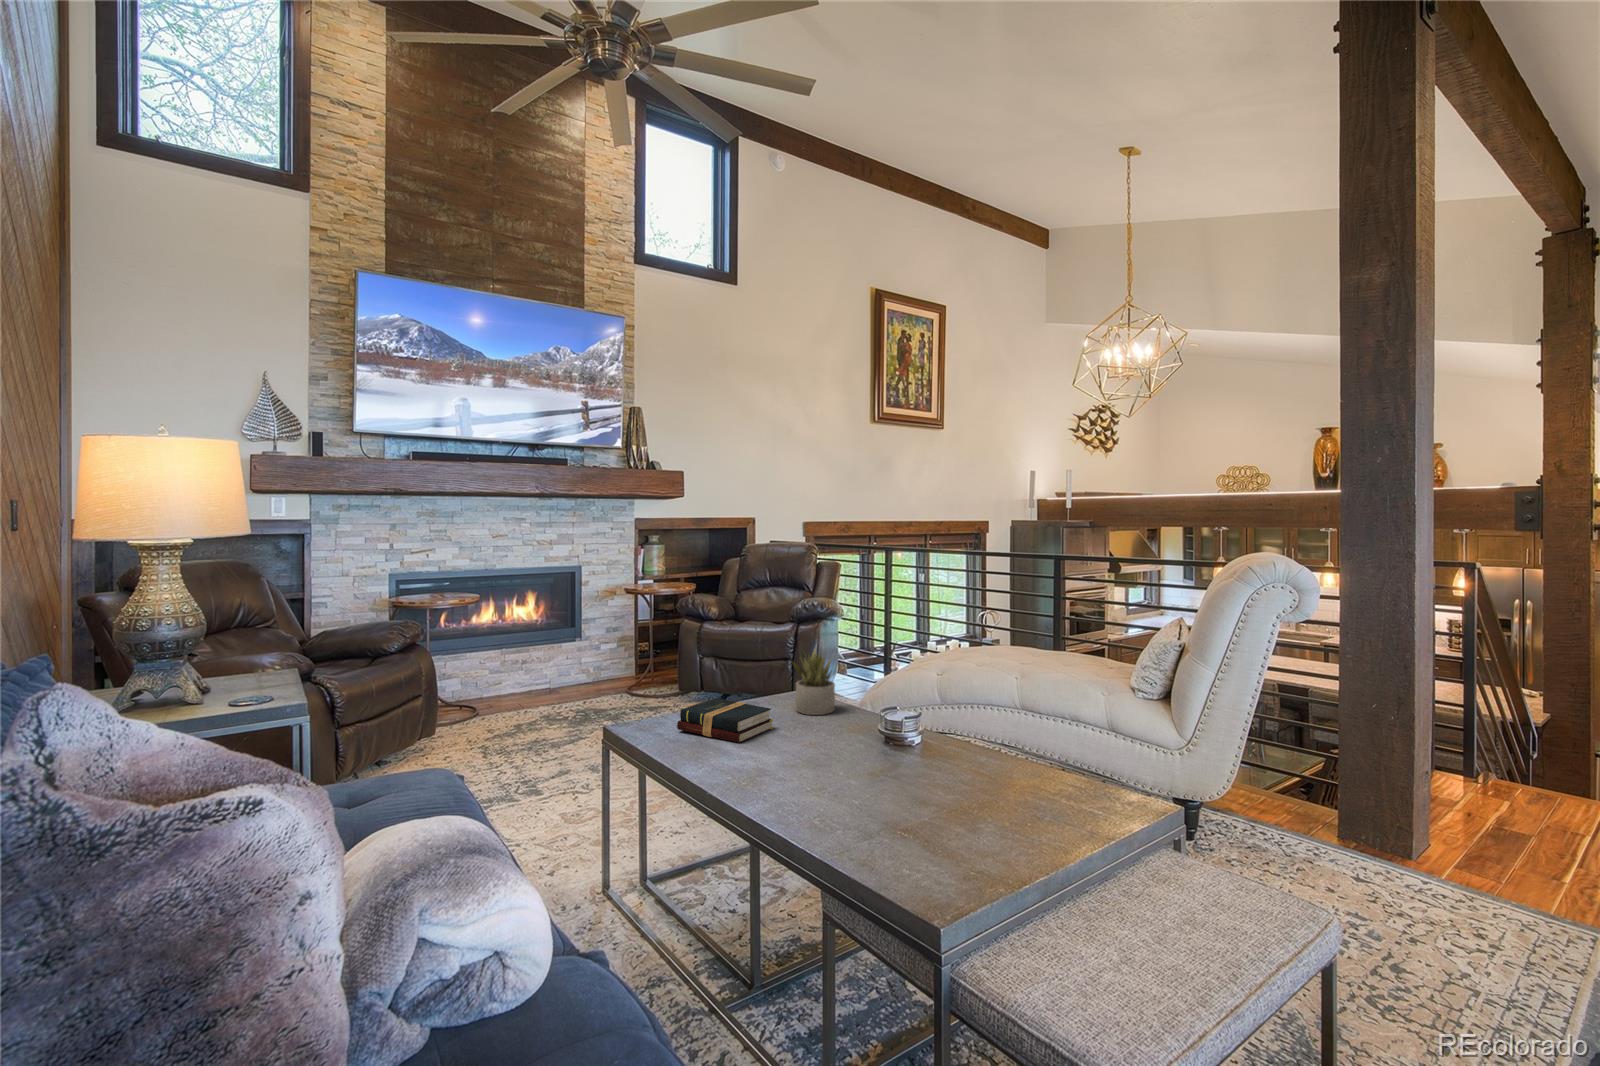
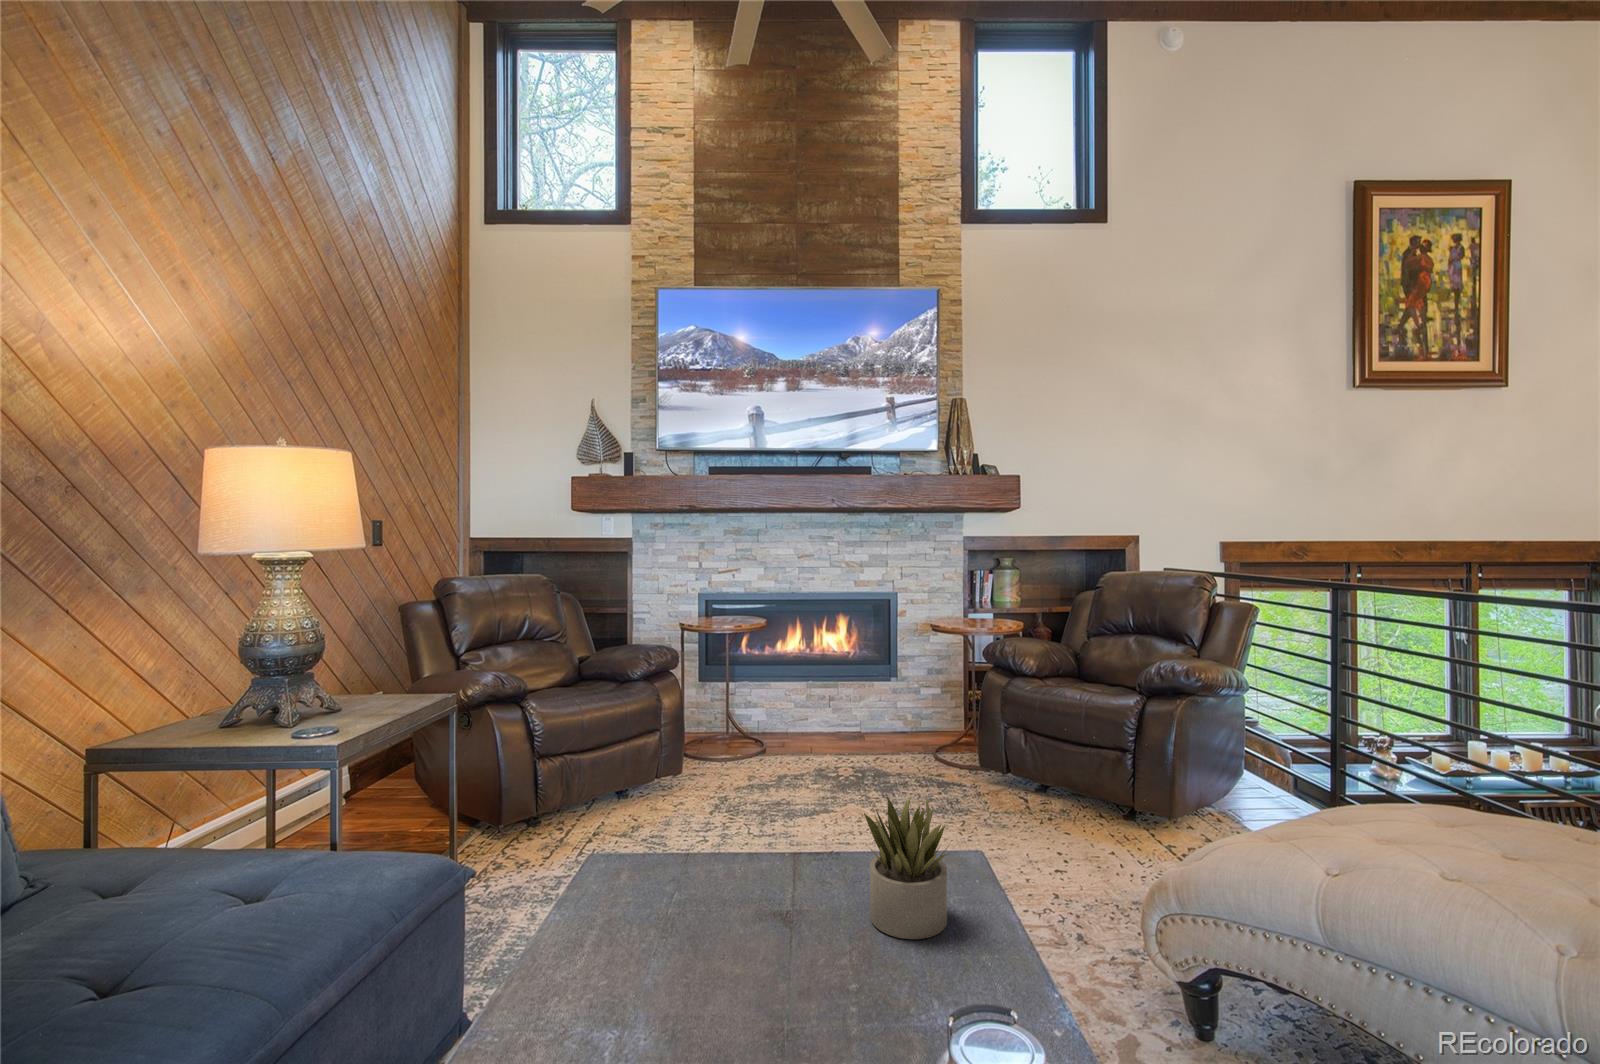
hardback book: present [677,698,773,743] -> none [636,854,776,975]

